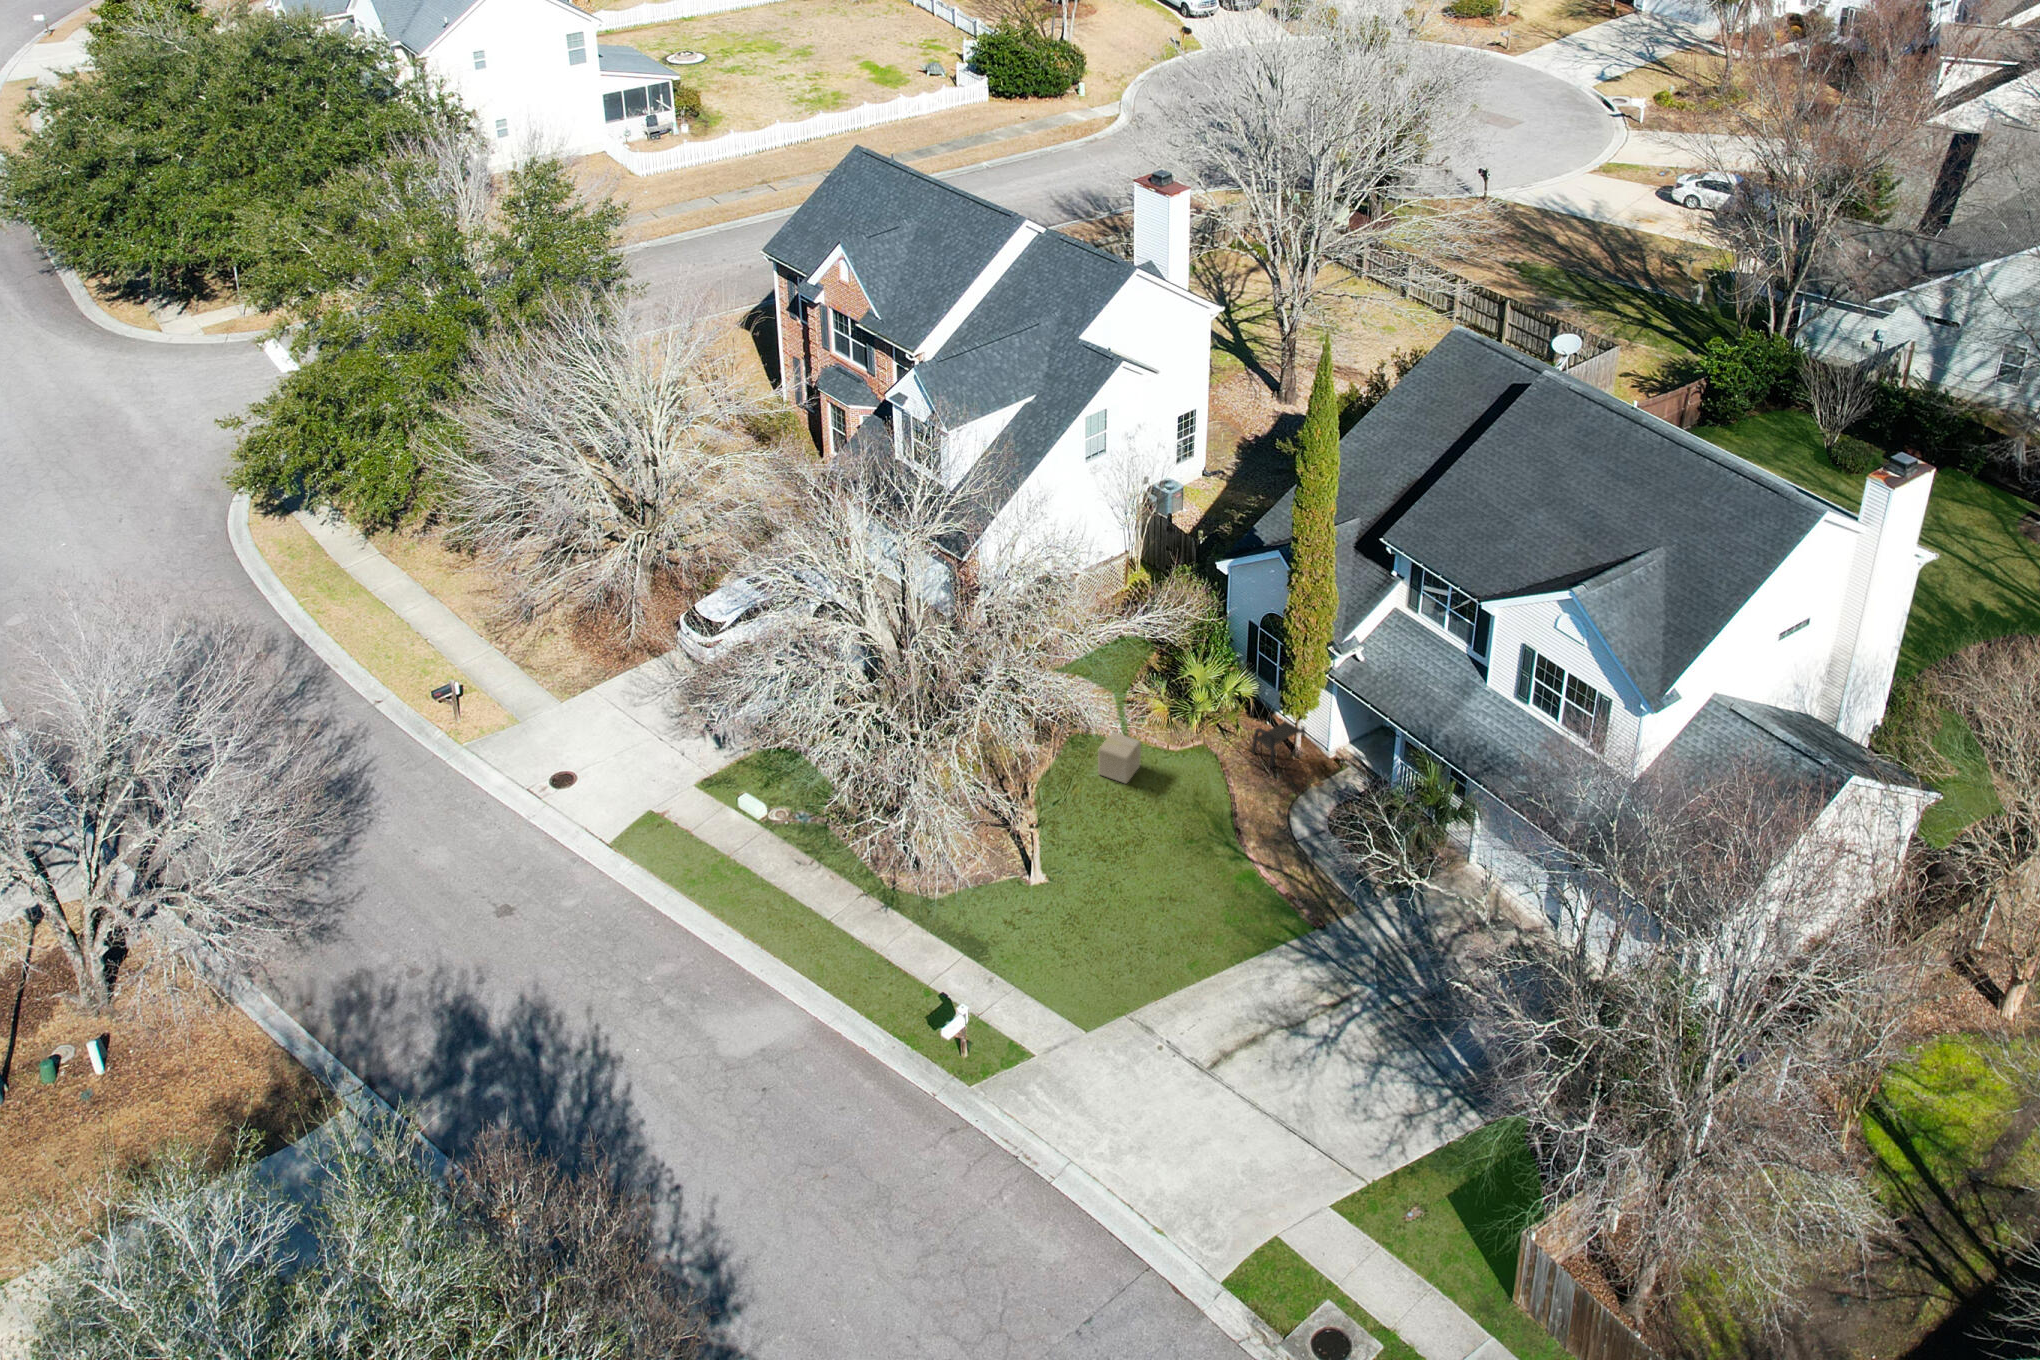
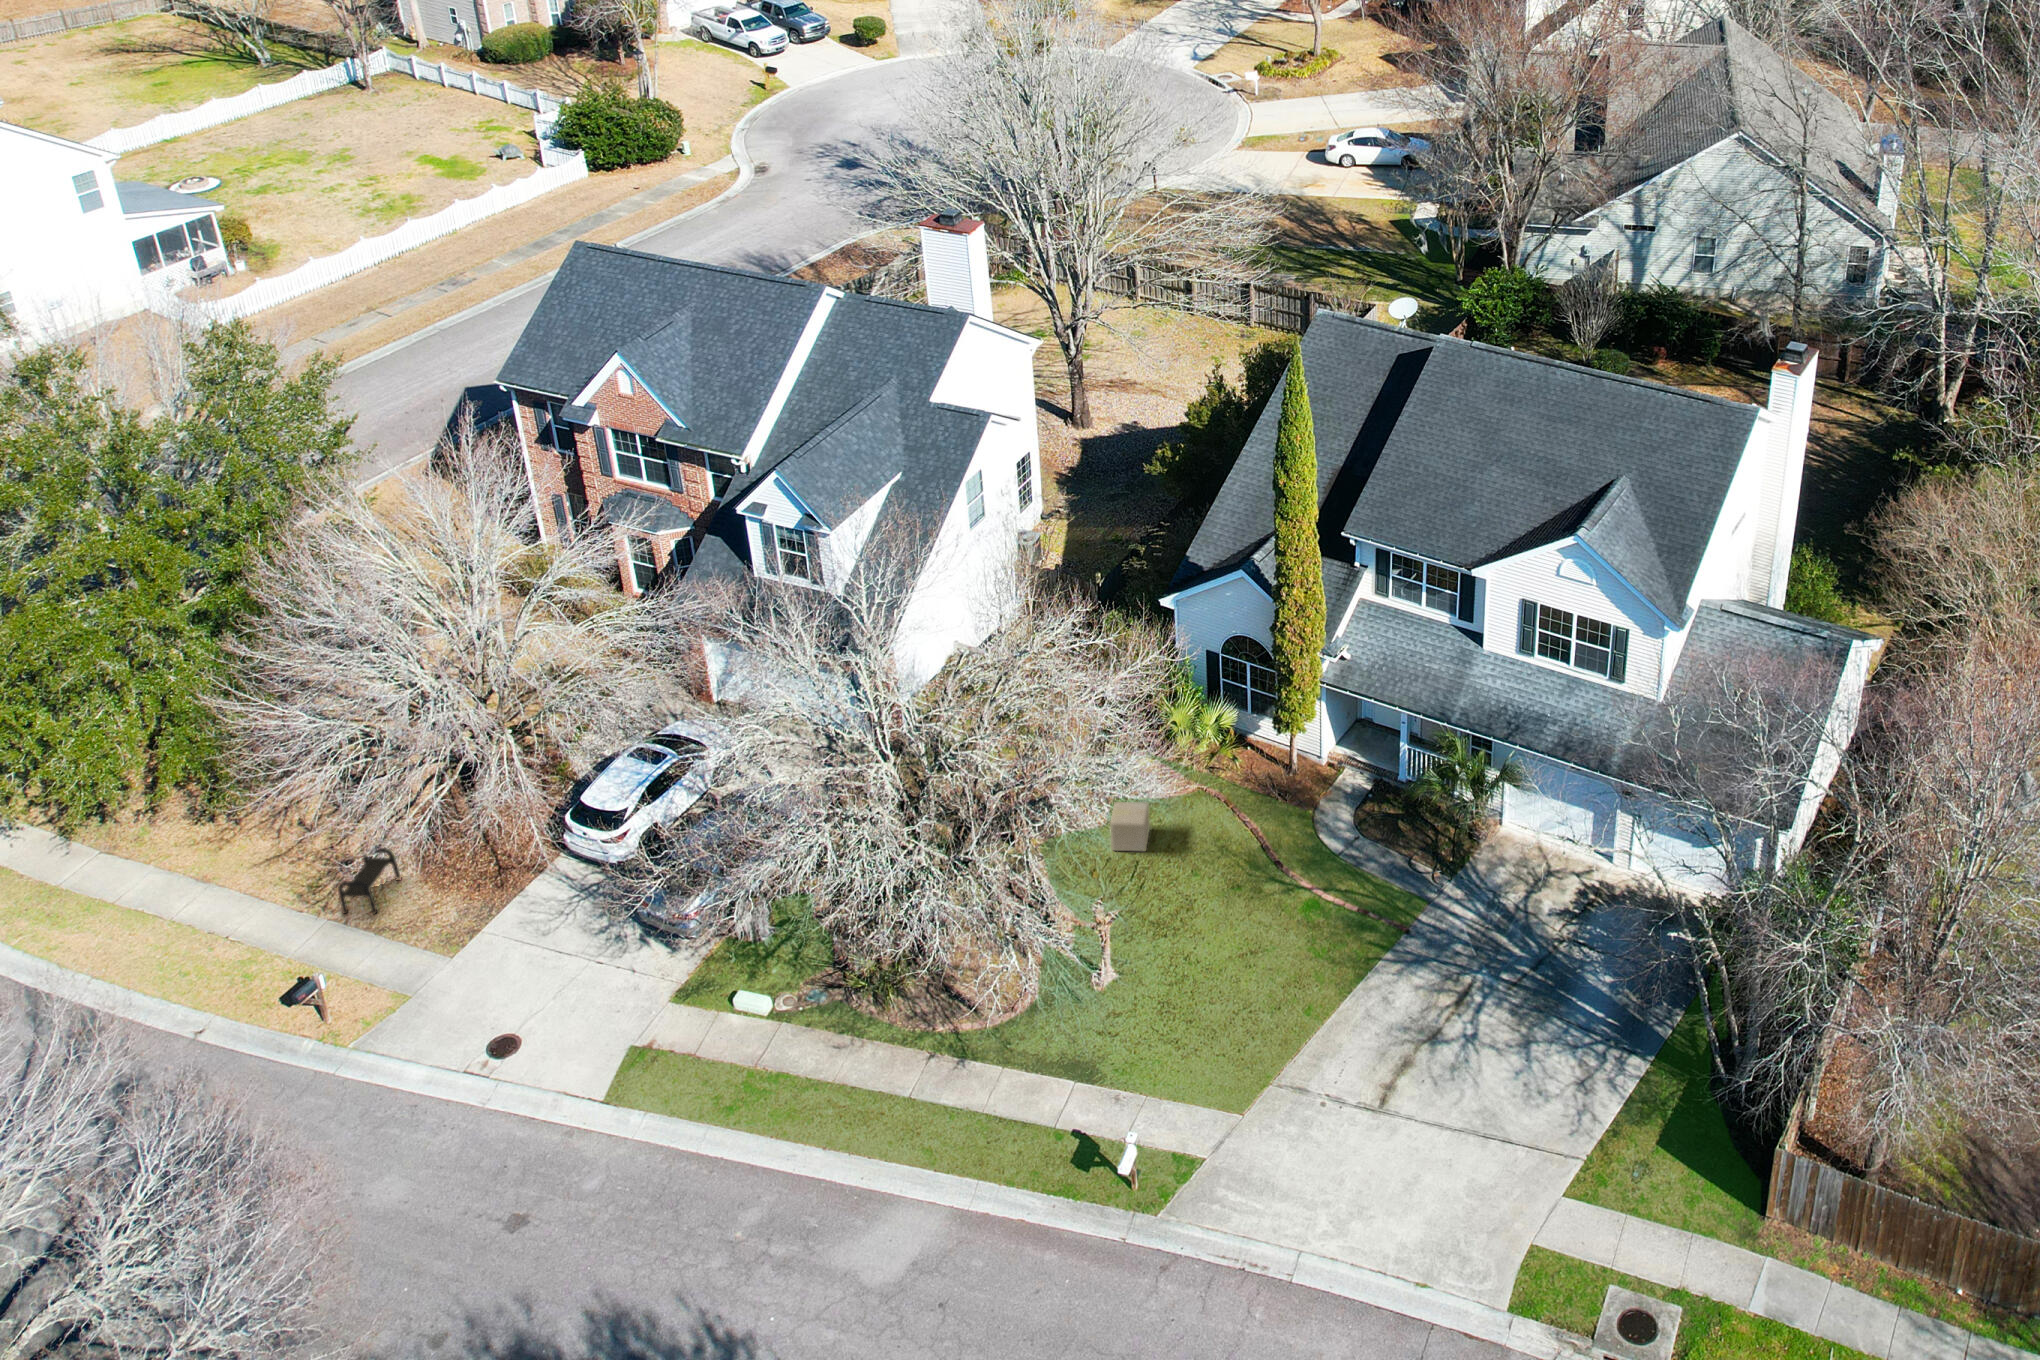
bench: present [1252,721,1305,767] -> present [338,848,400,914]

